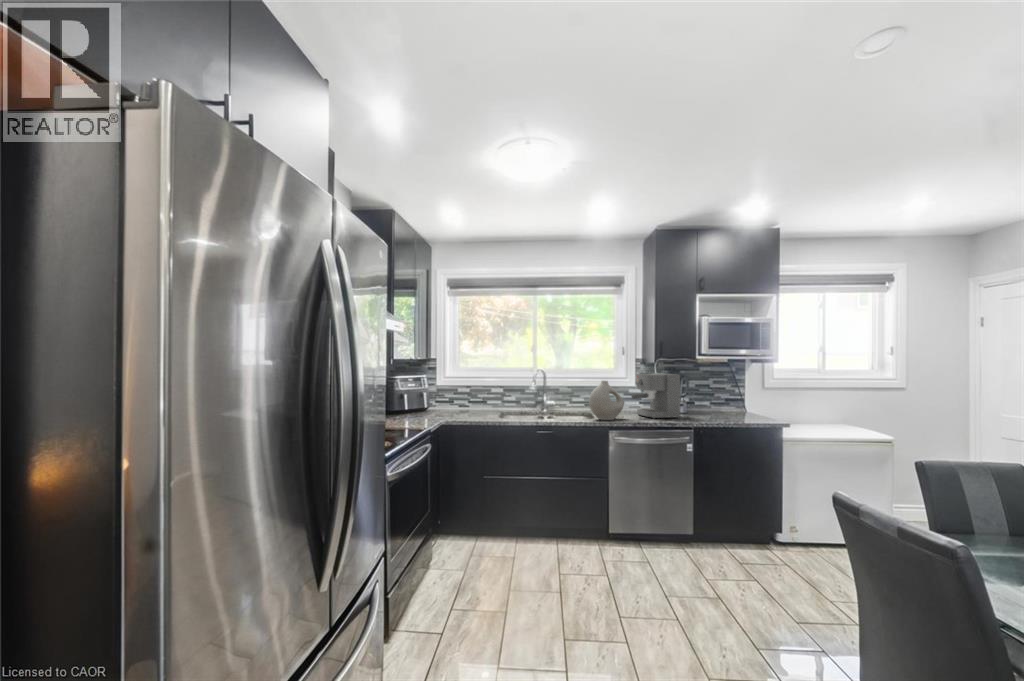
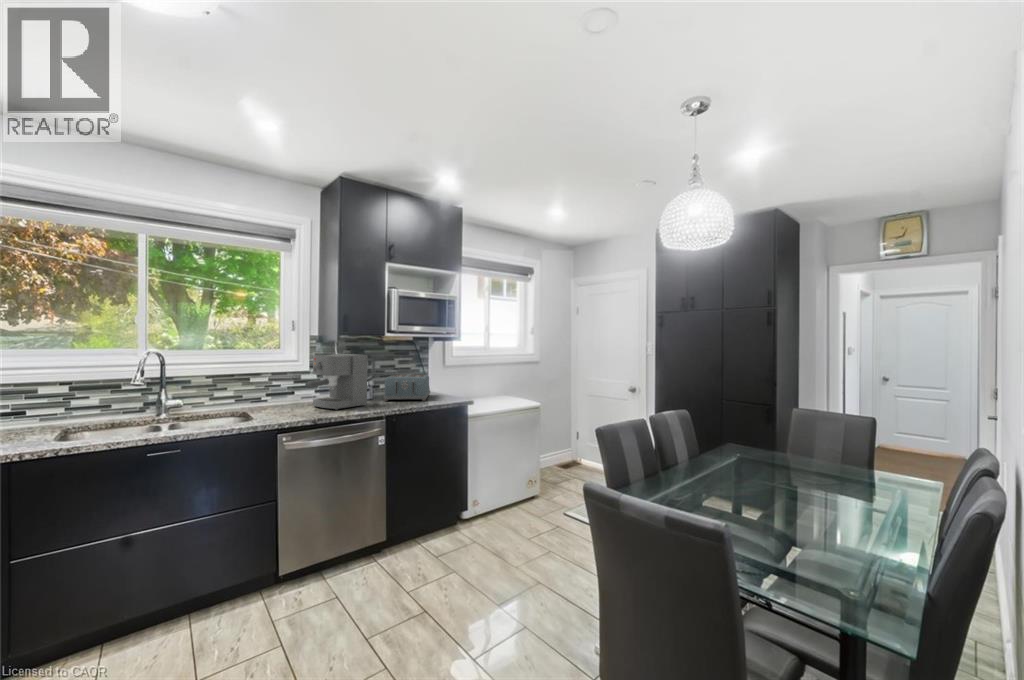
vase: present [589,381,624,420] -> none [244,366,297,420]
toaster: none [696,393,745,419] -> present [384,374,430,401]

